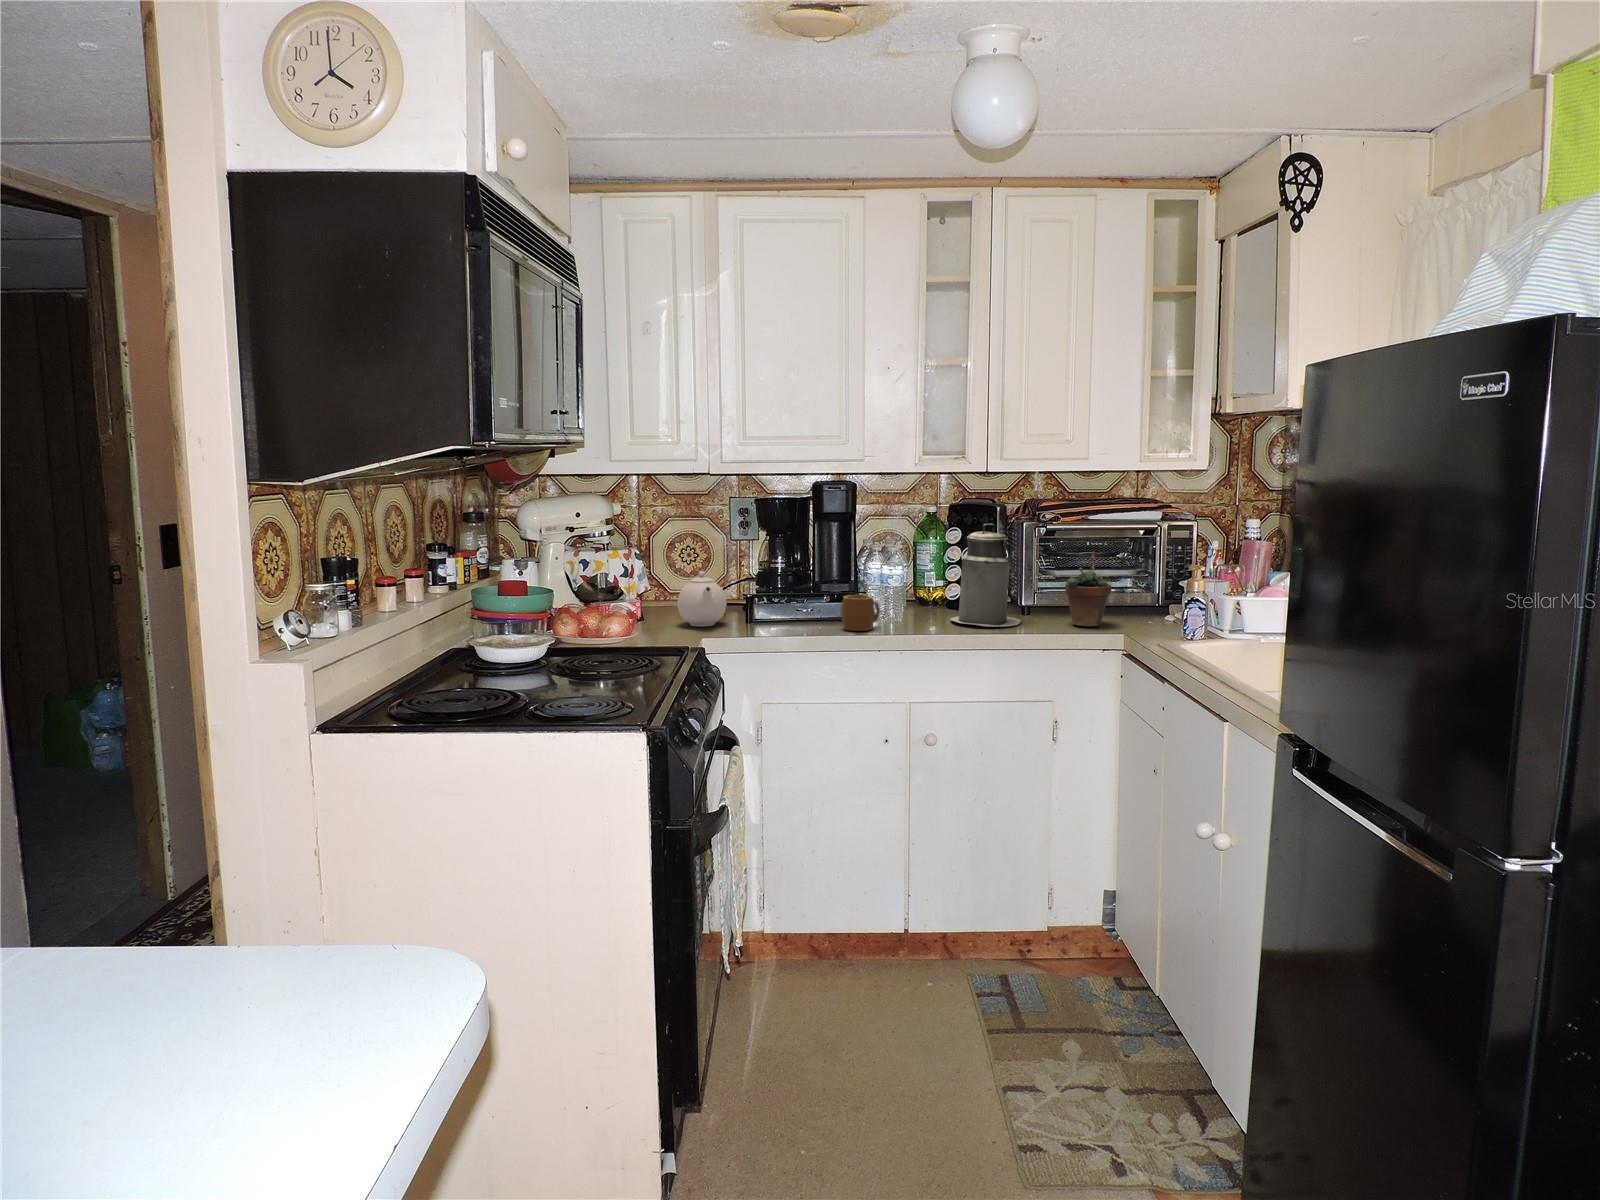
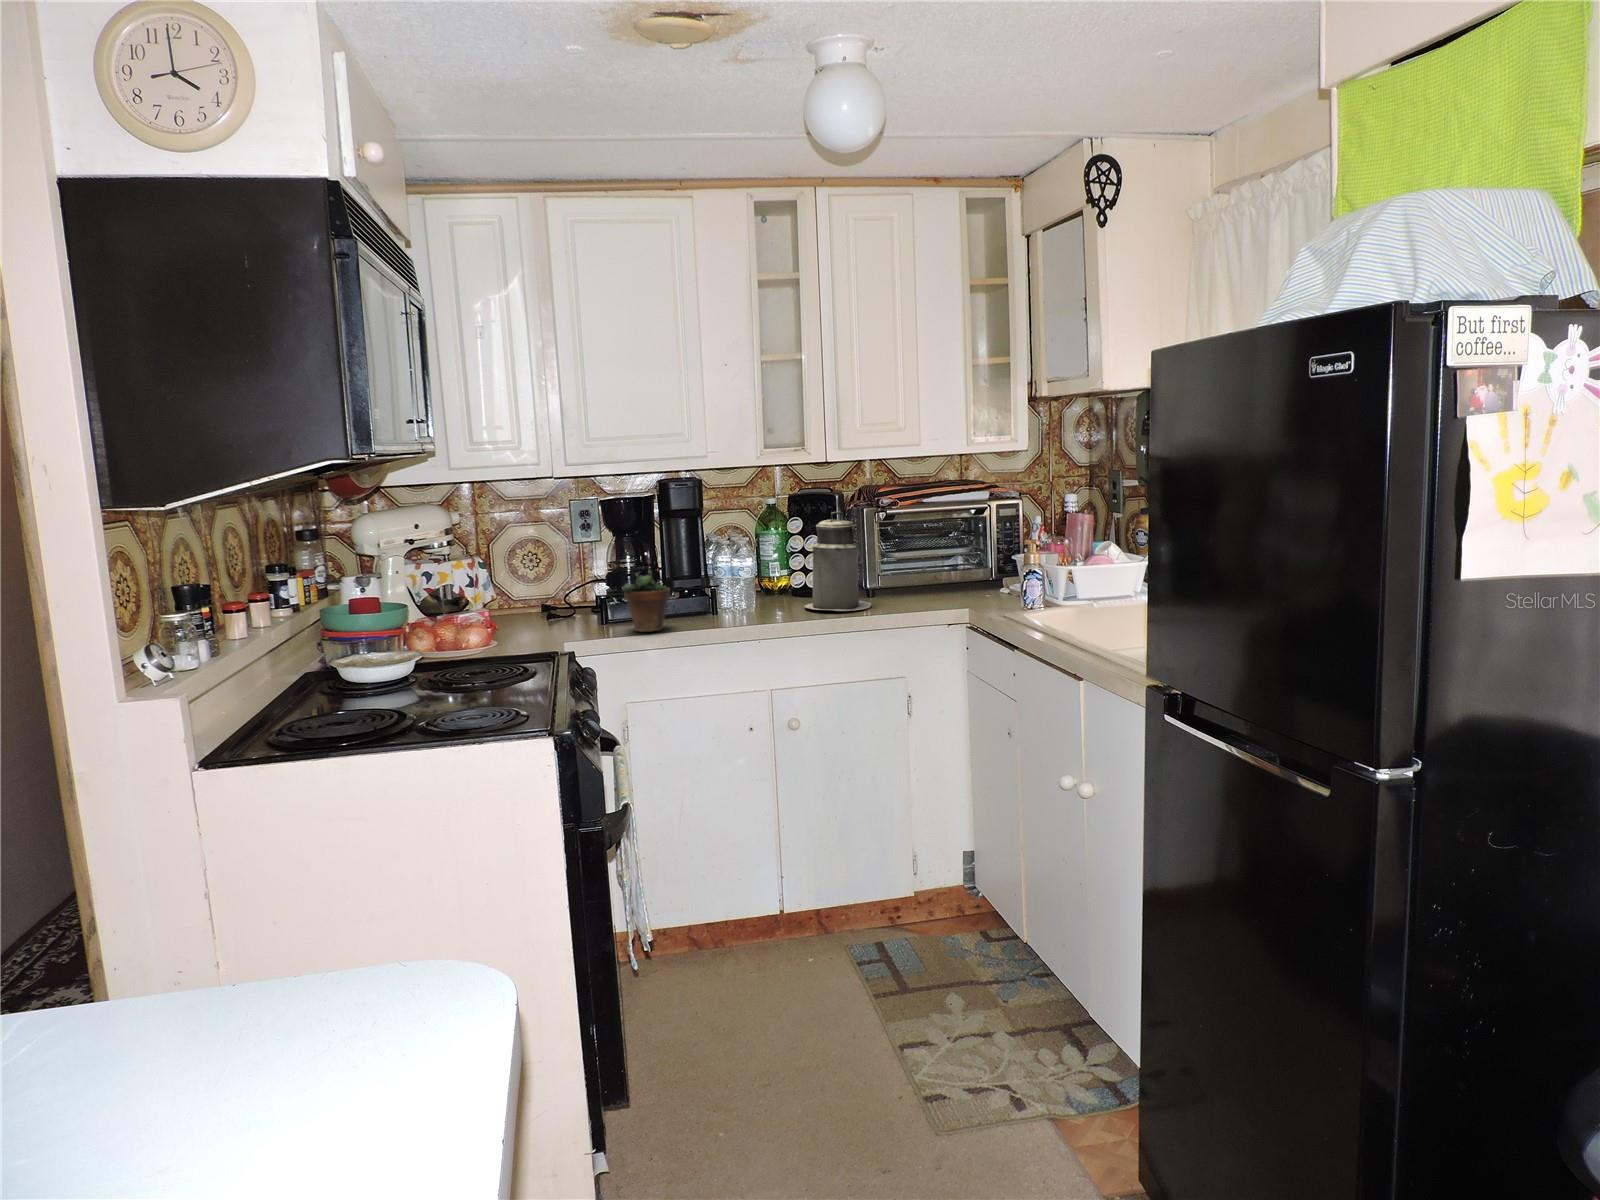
succulent plant: present [1065,551,1112,627] -> present [623,558,670,632]
teapot: present [677,571,727,626] -> none [531,575,582,632]
mug: present [841,595,880,631] -> none [700,589,738,625]

